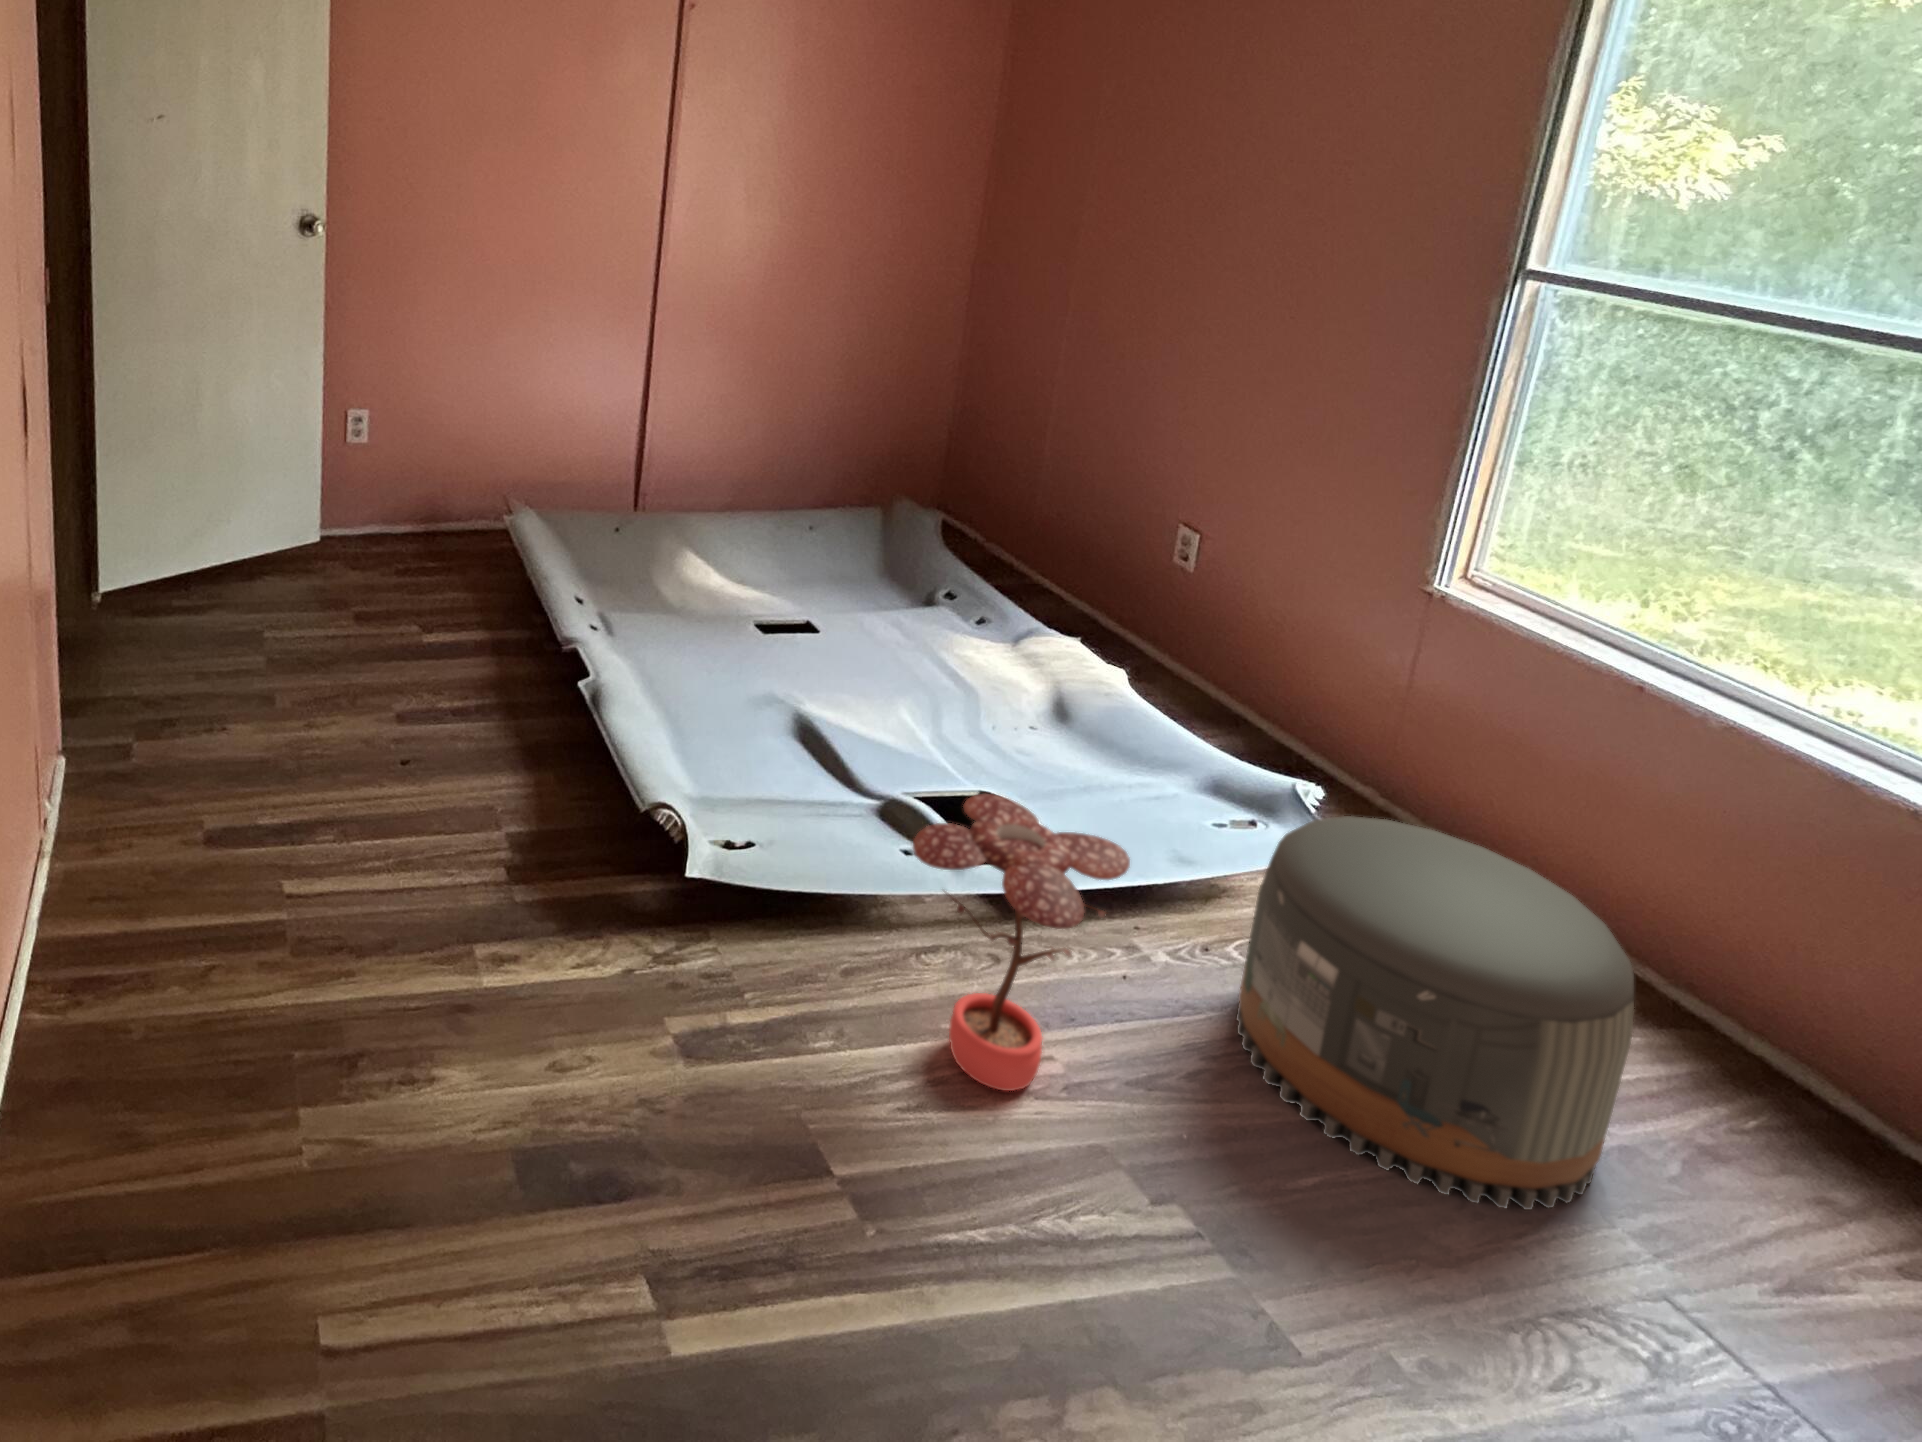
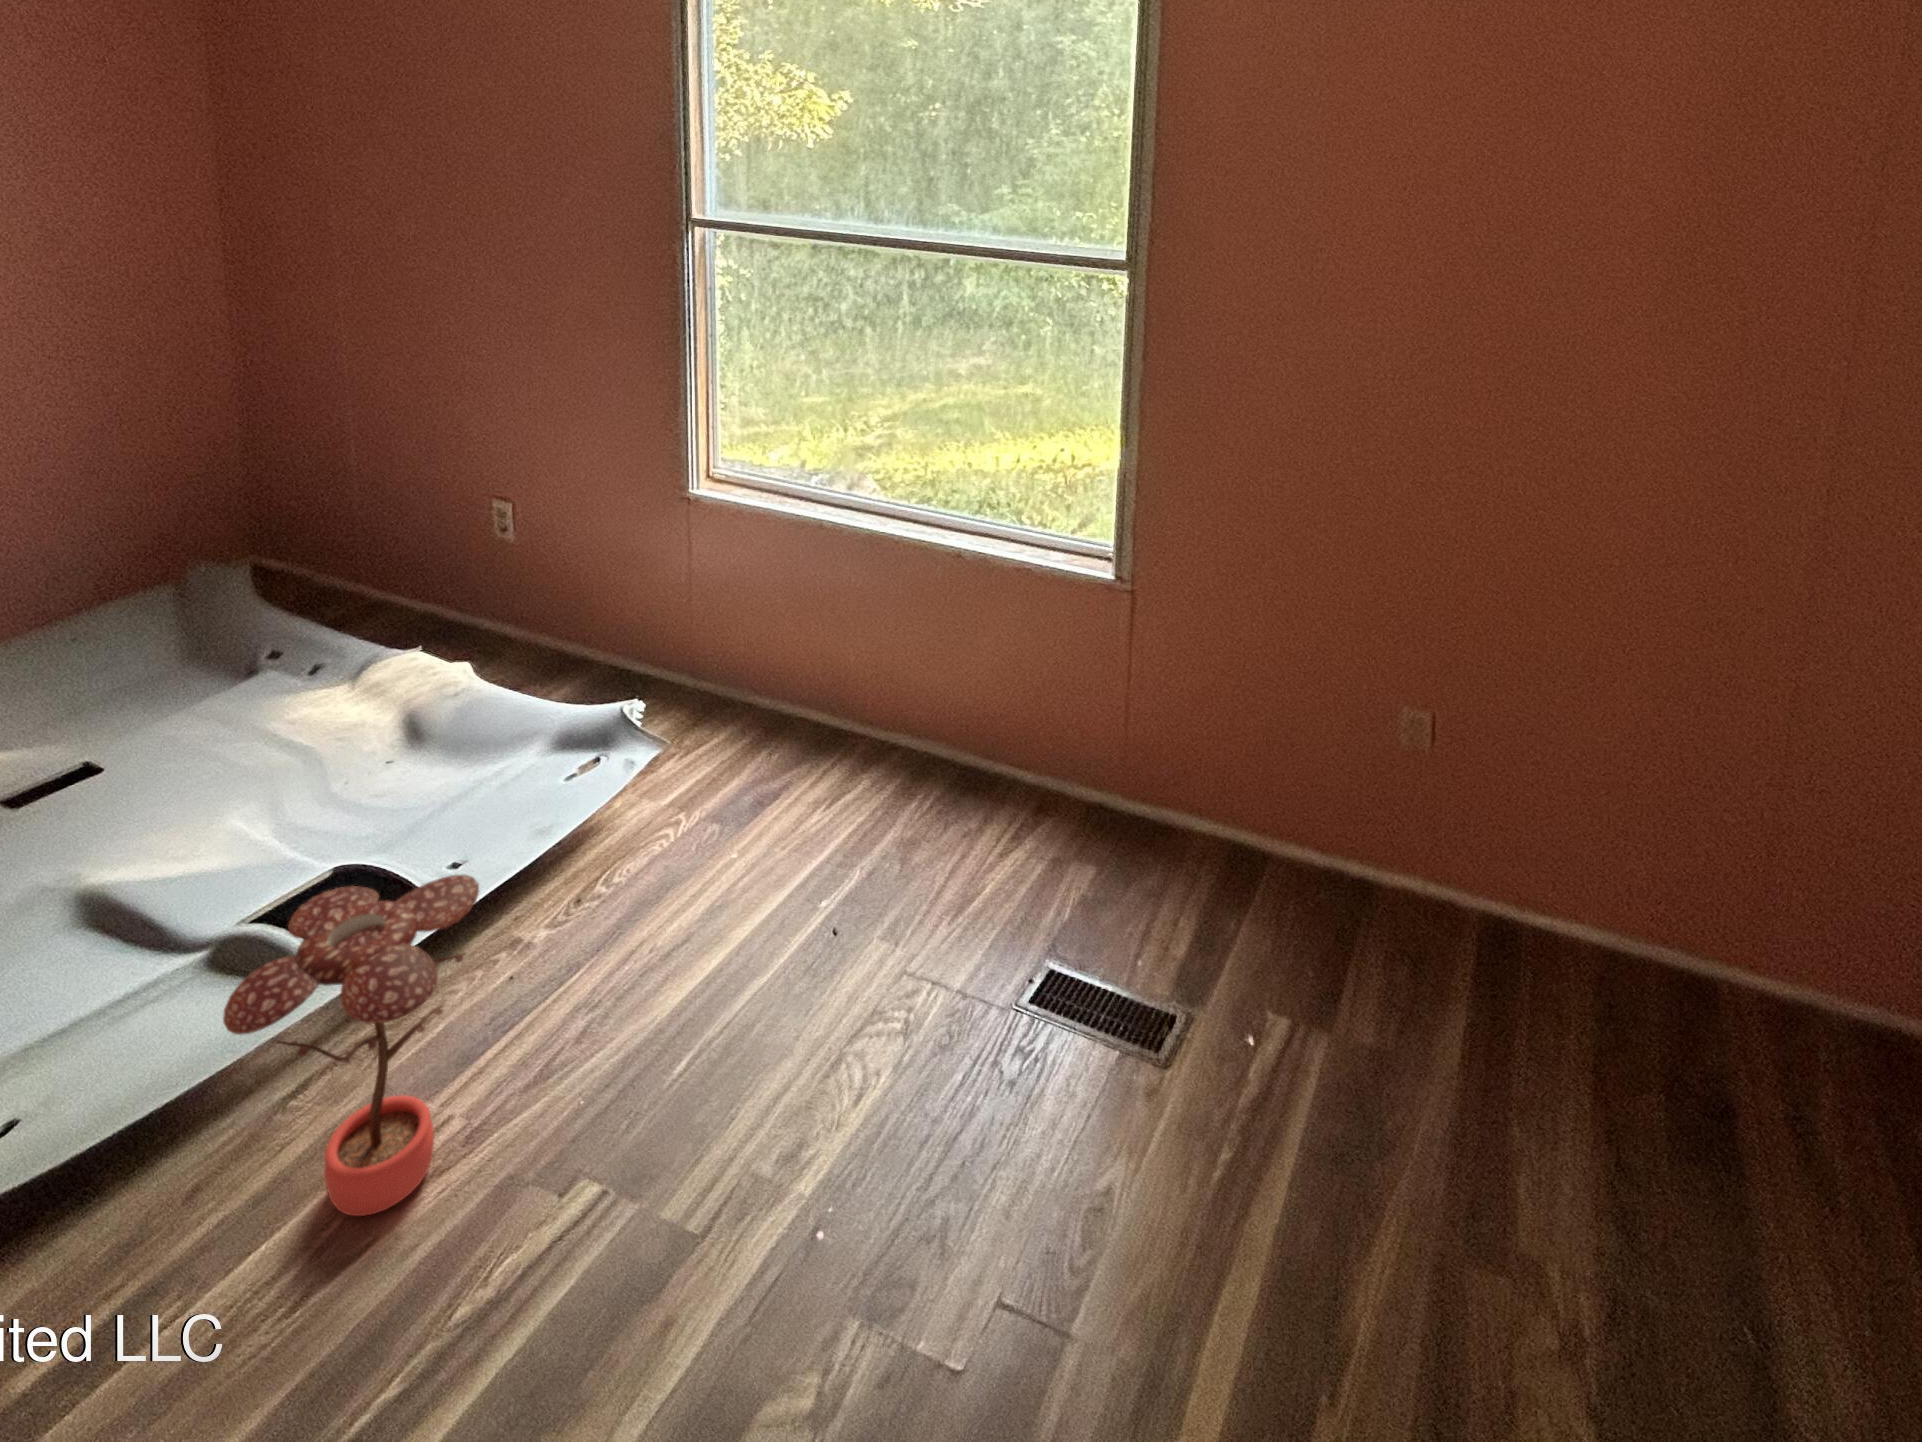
pouf: present [1236,816,1634,1210] -> none [604,702,858,1012]

